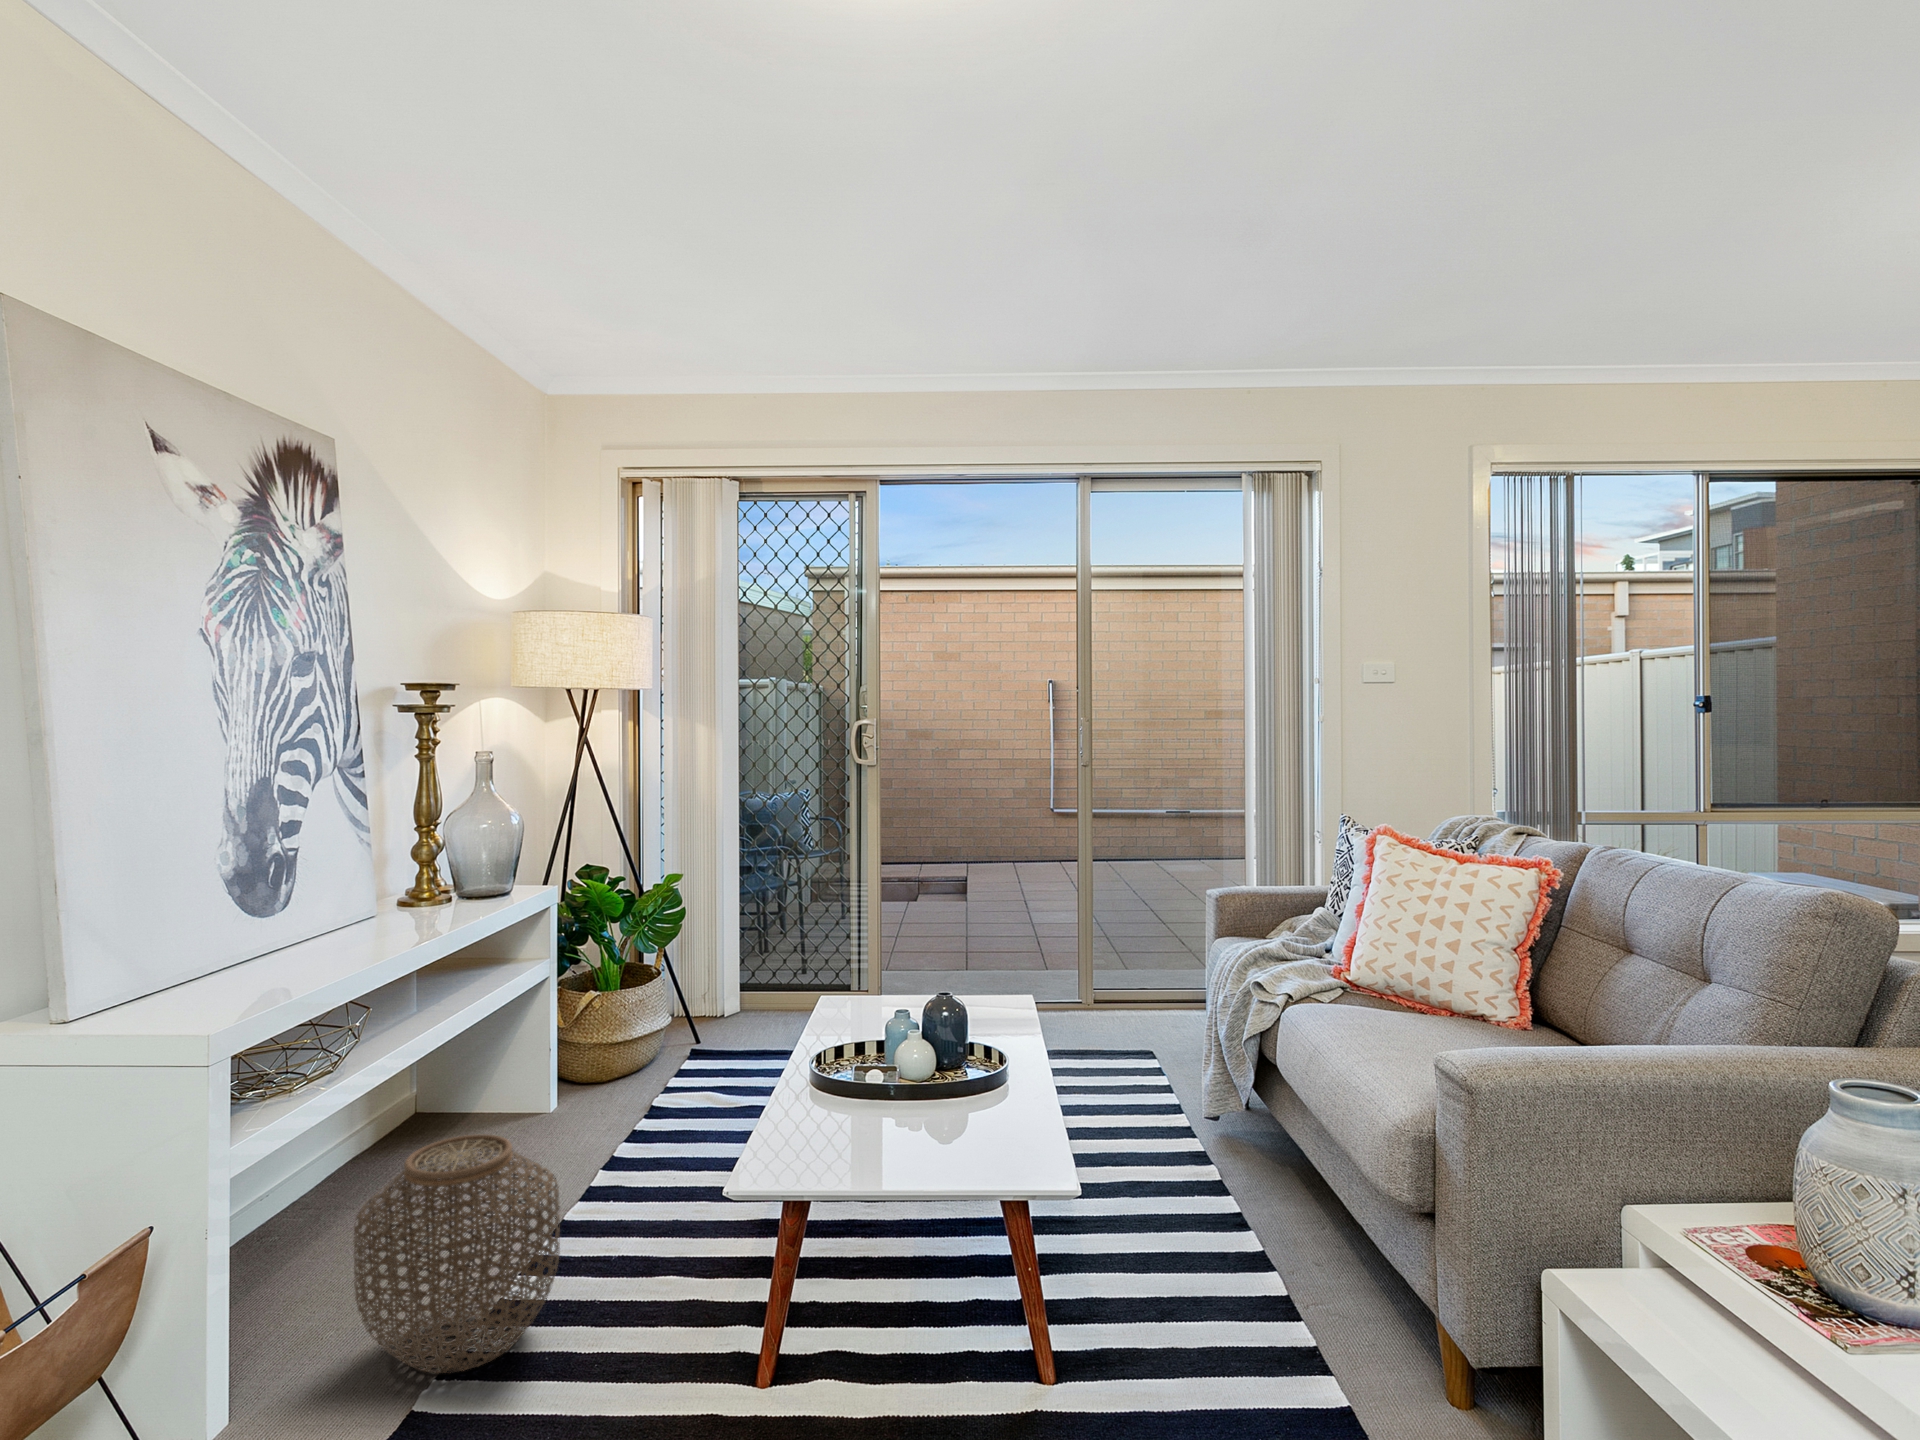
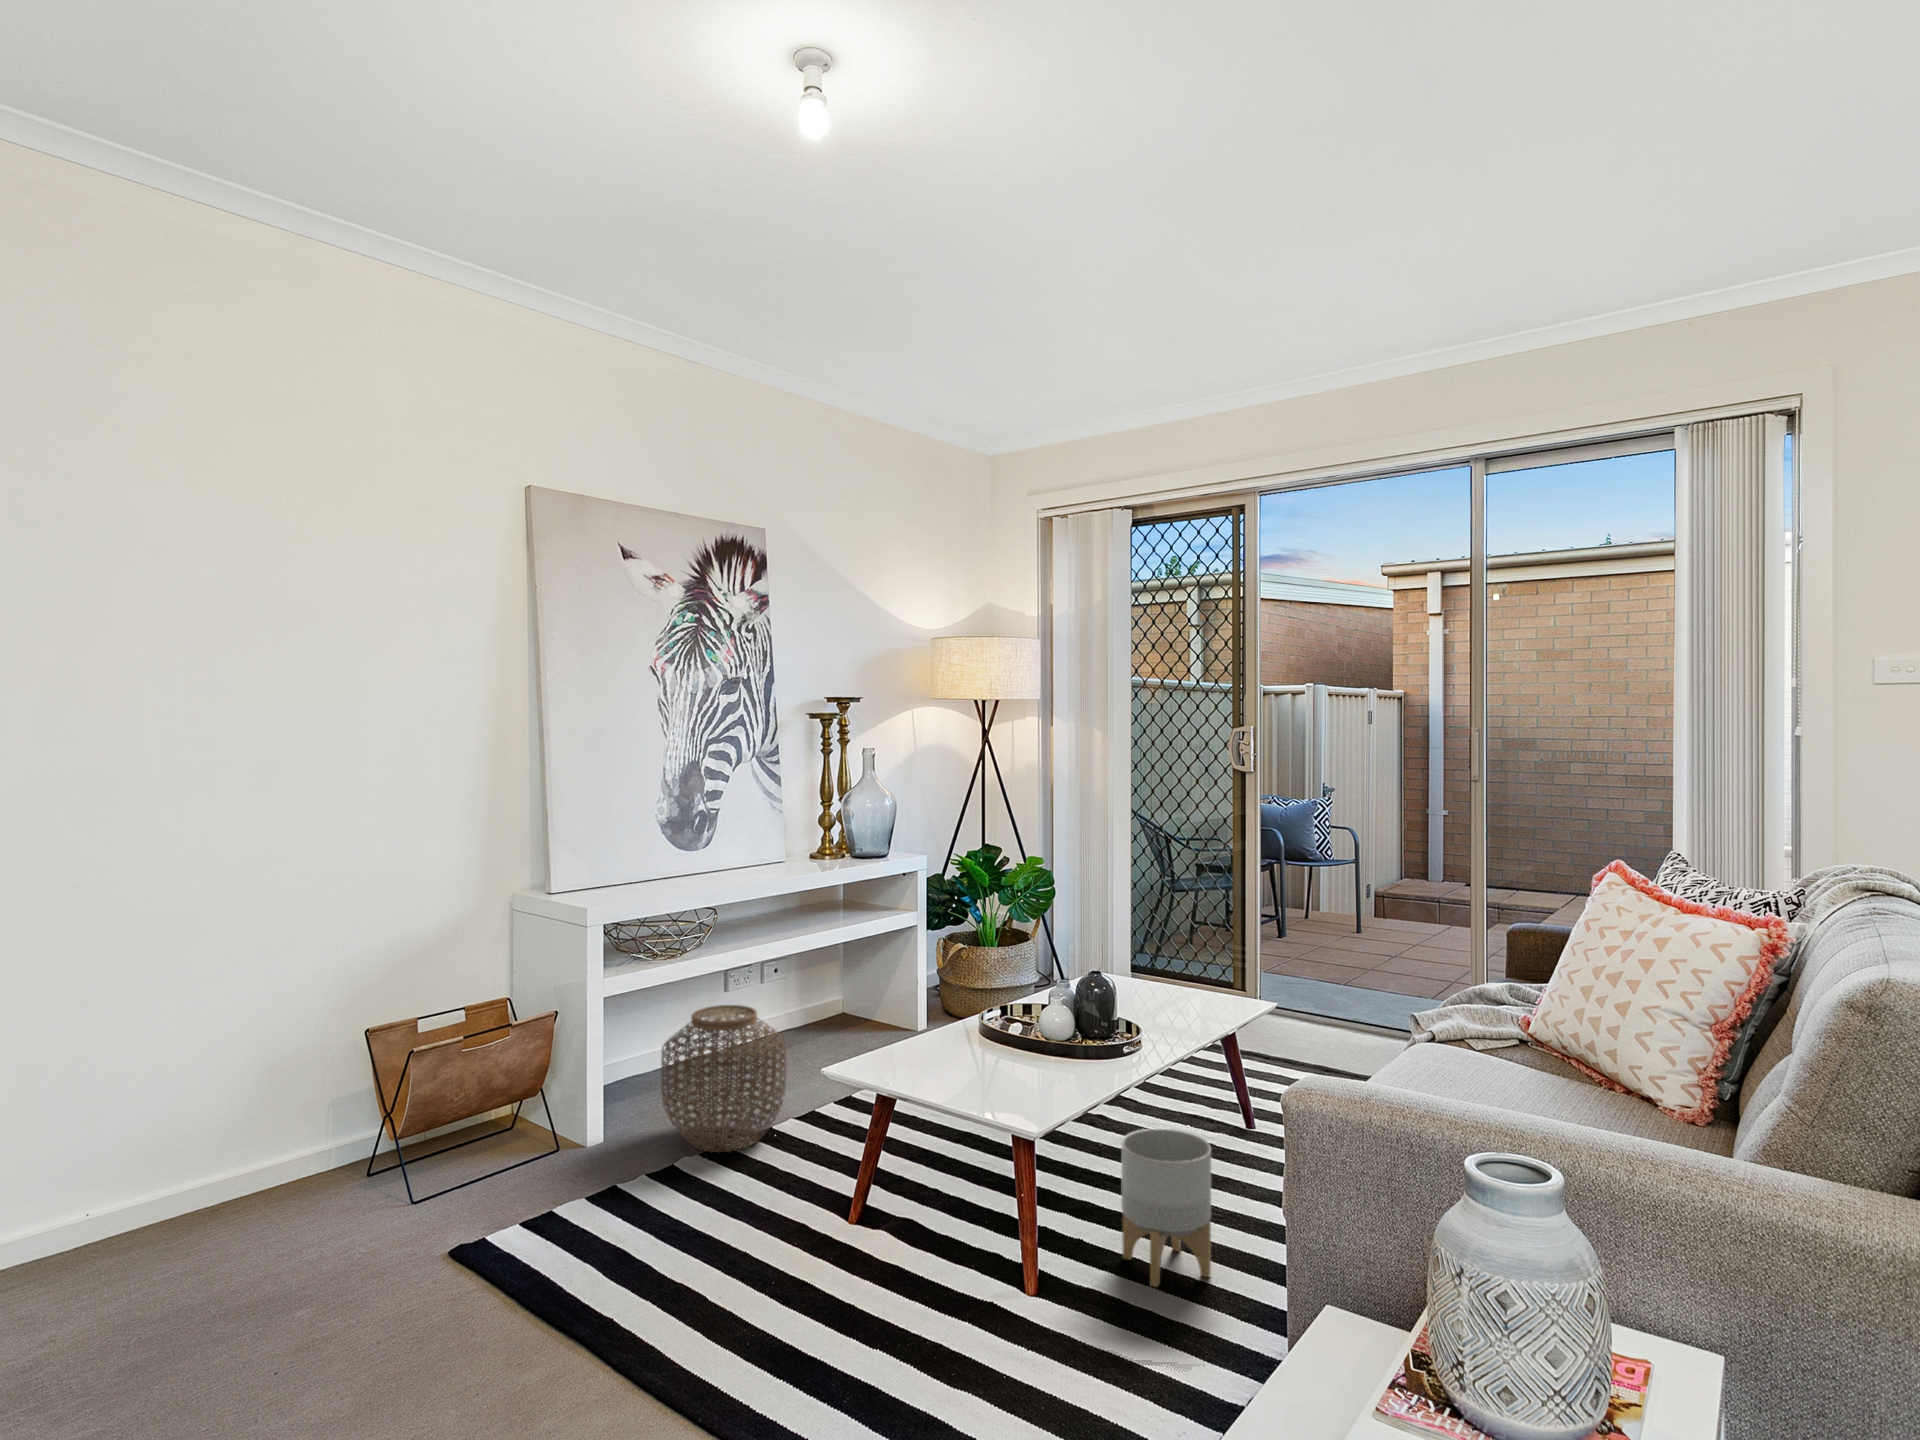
planter: none [1105,1151,1204,1333] -> present [1121,1128,1211,1287]

